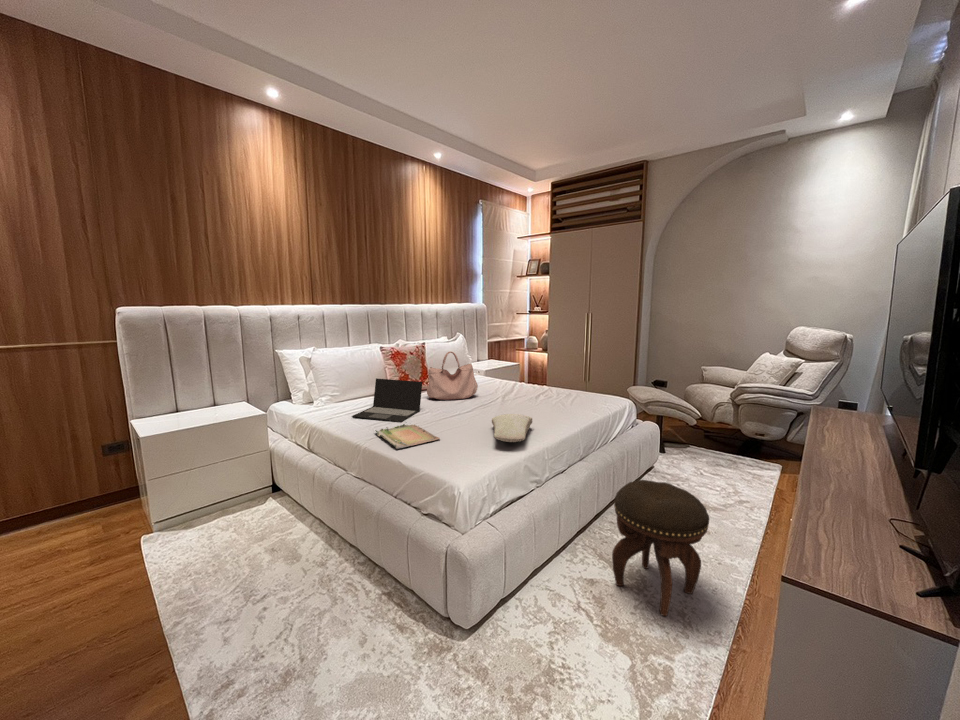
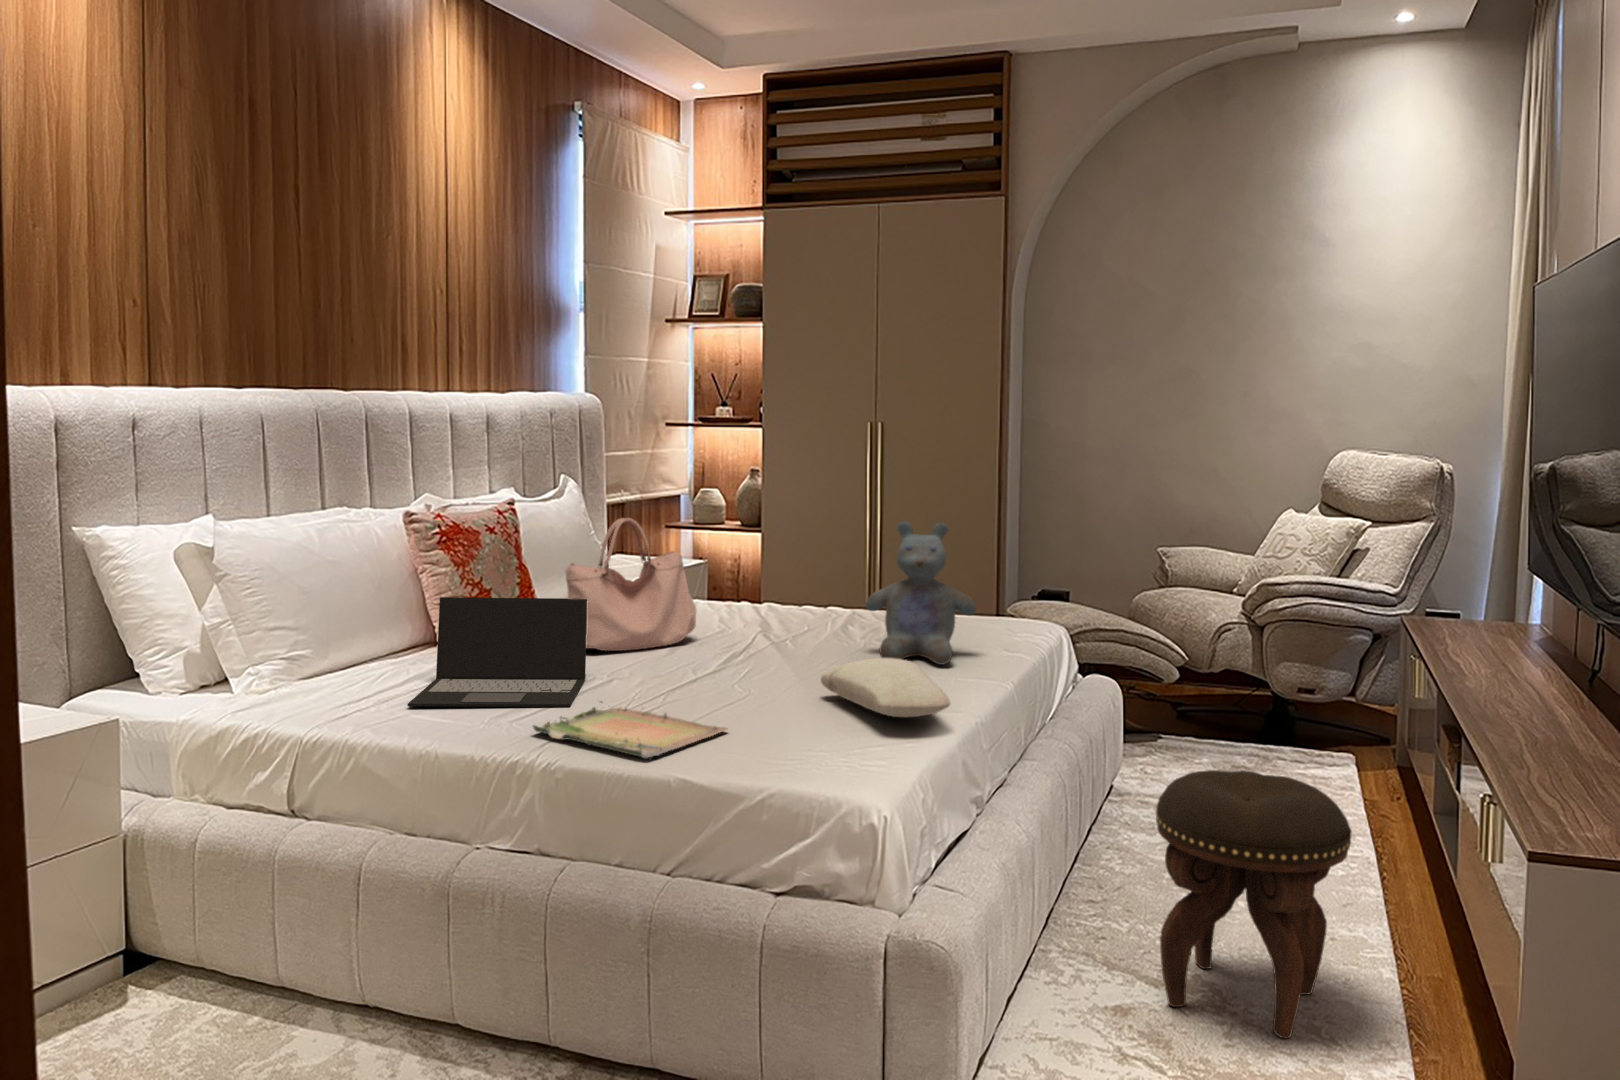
stuffed bear: none [532,357,576,416] -> present [866,522,976,665]

